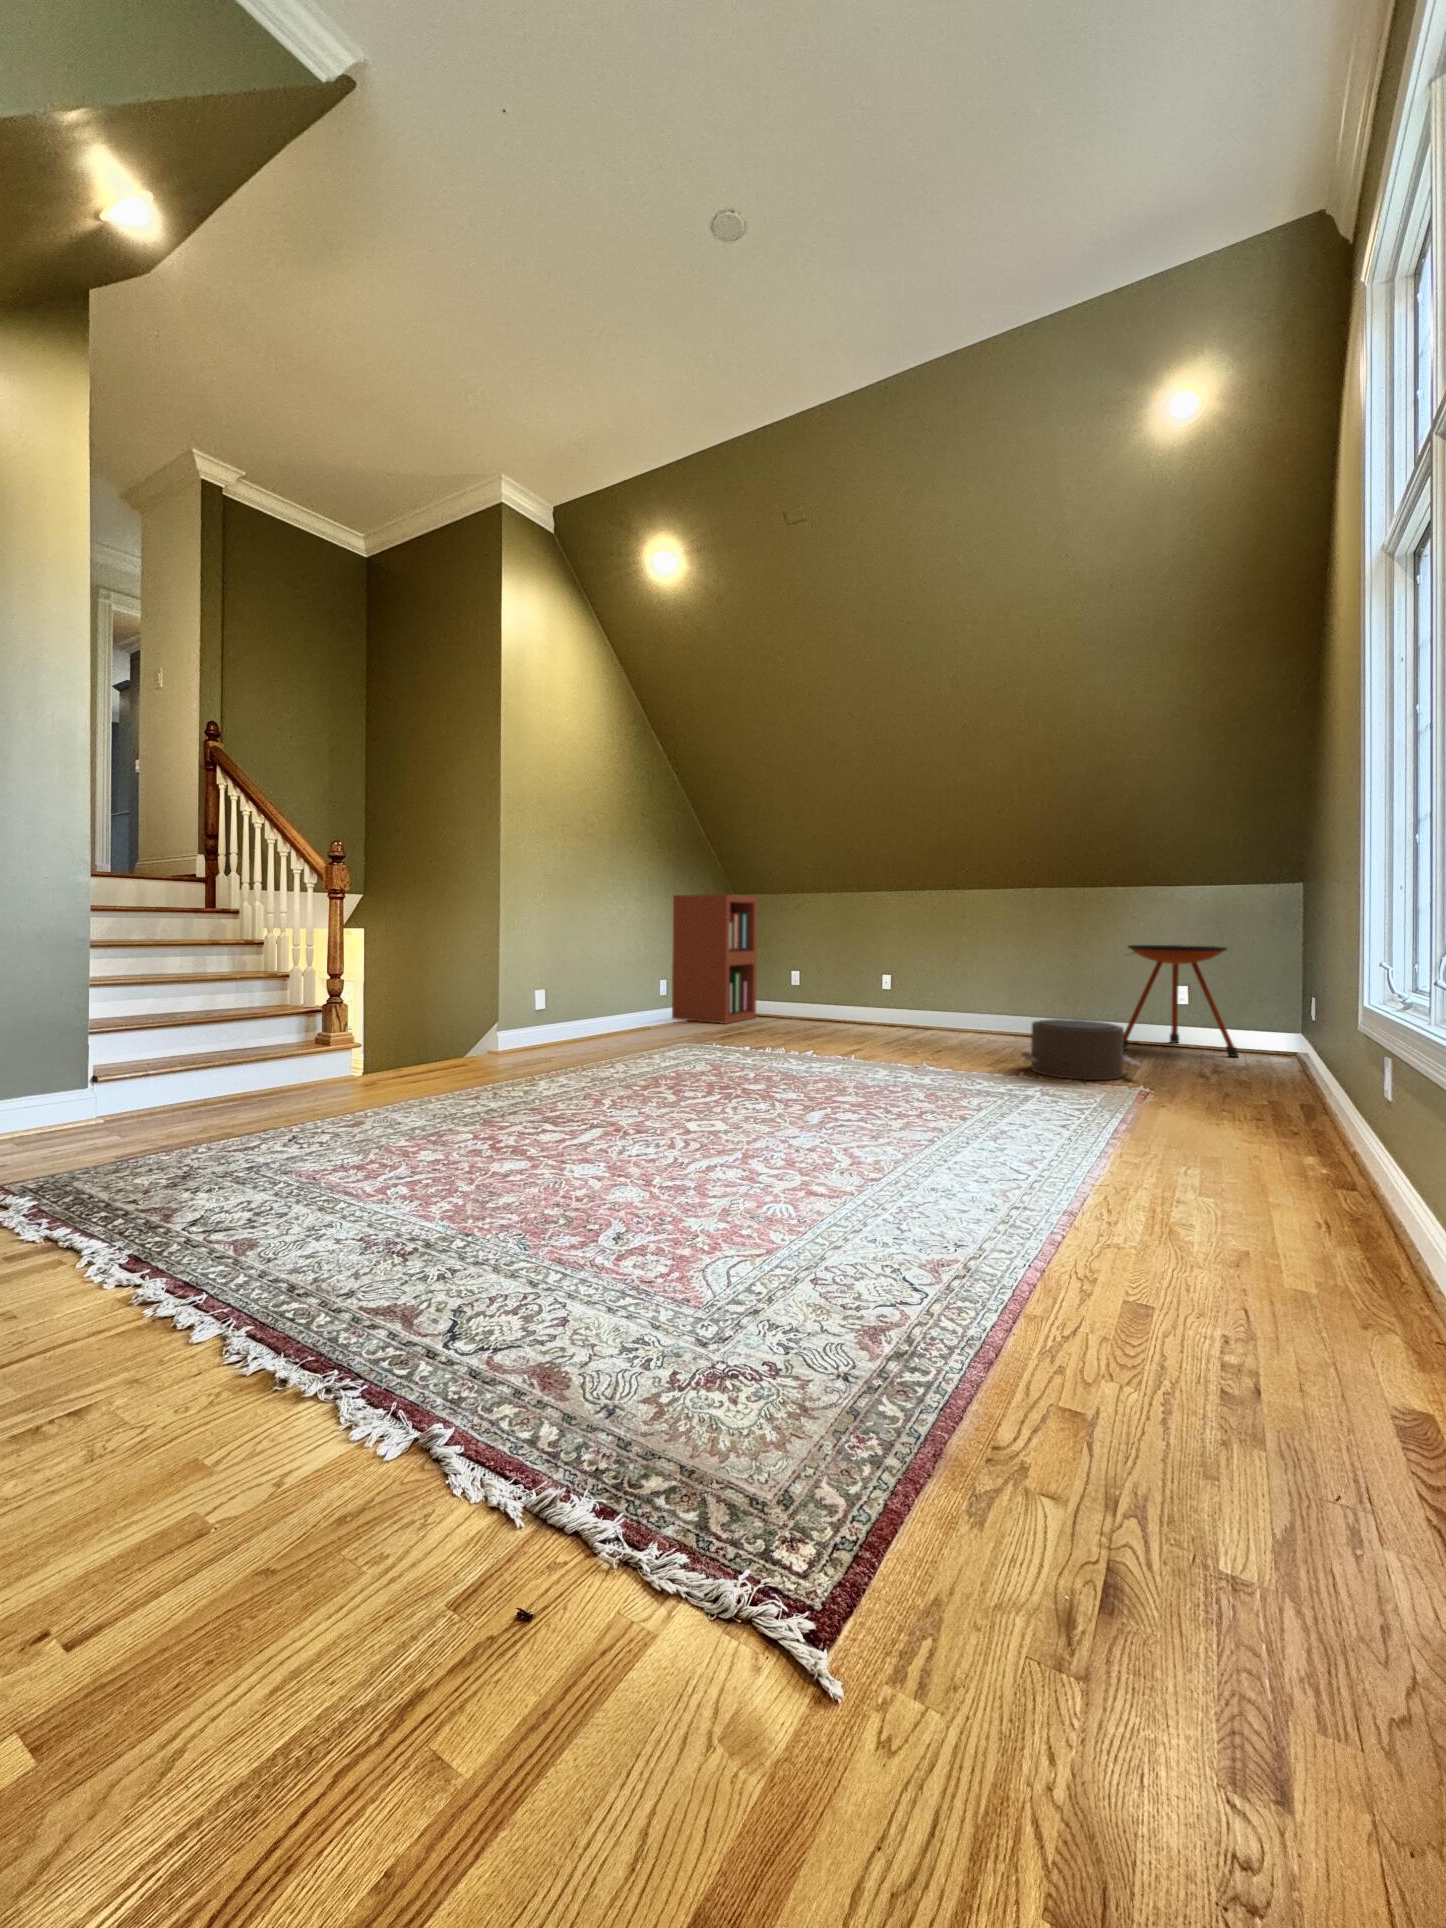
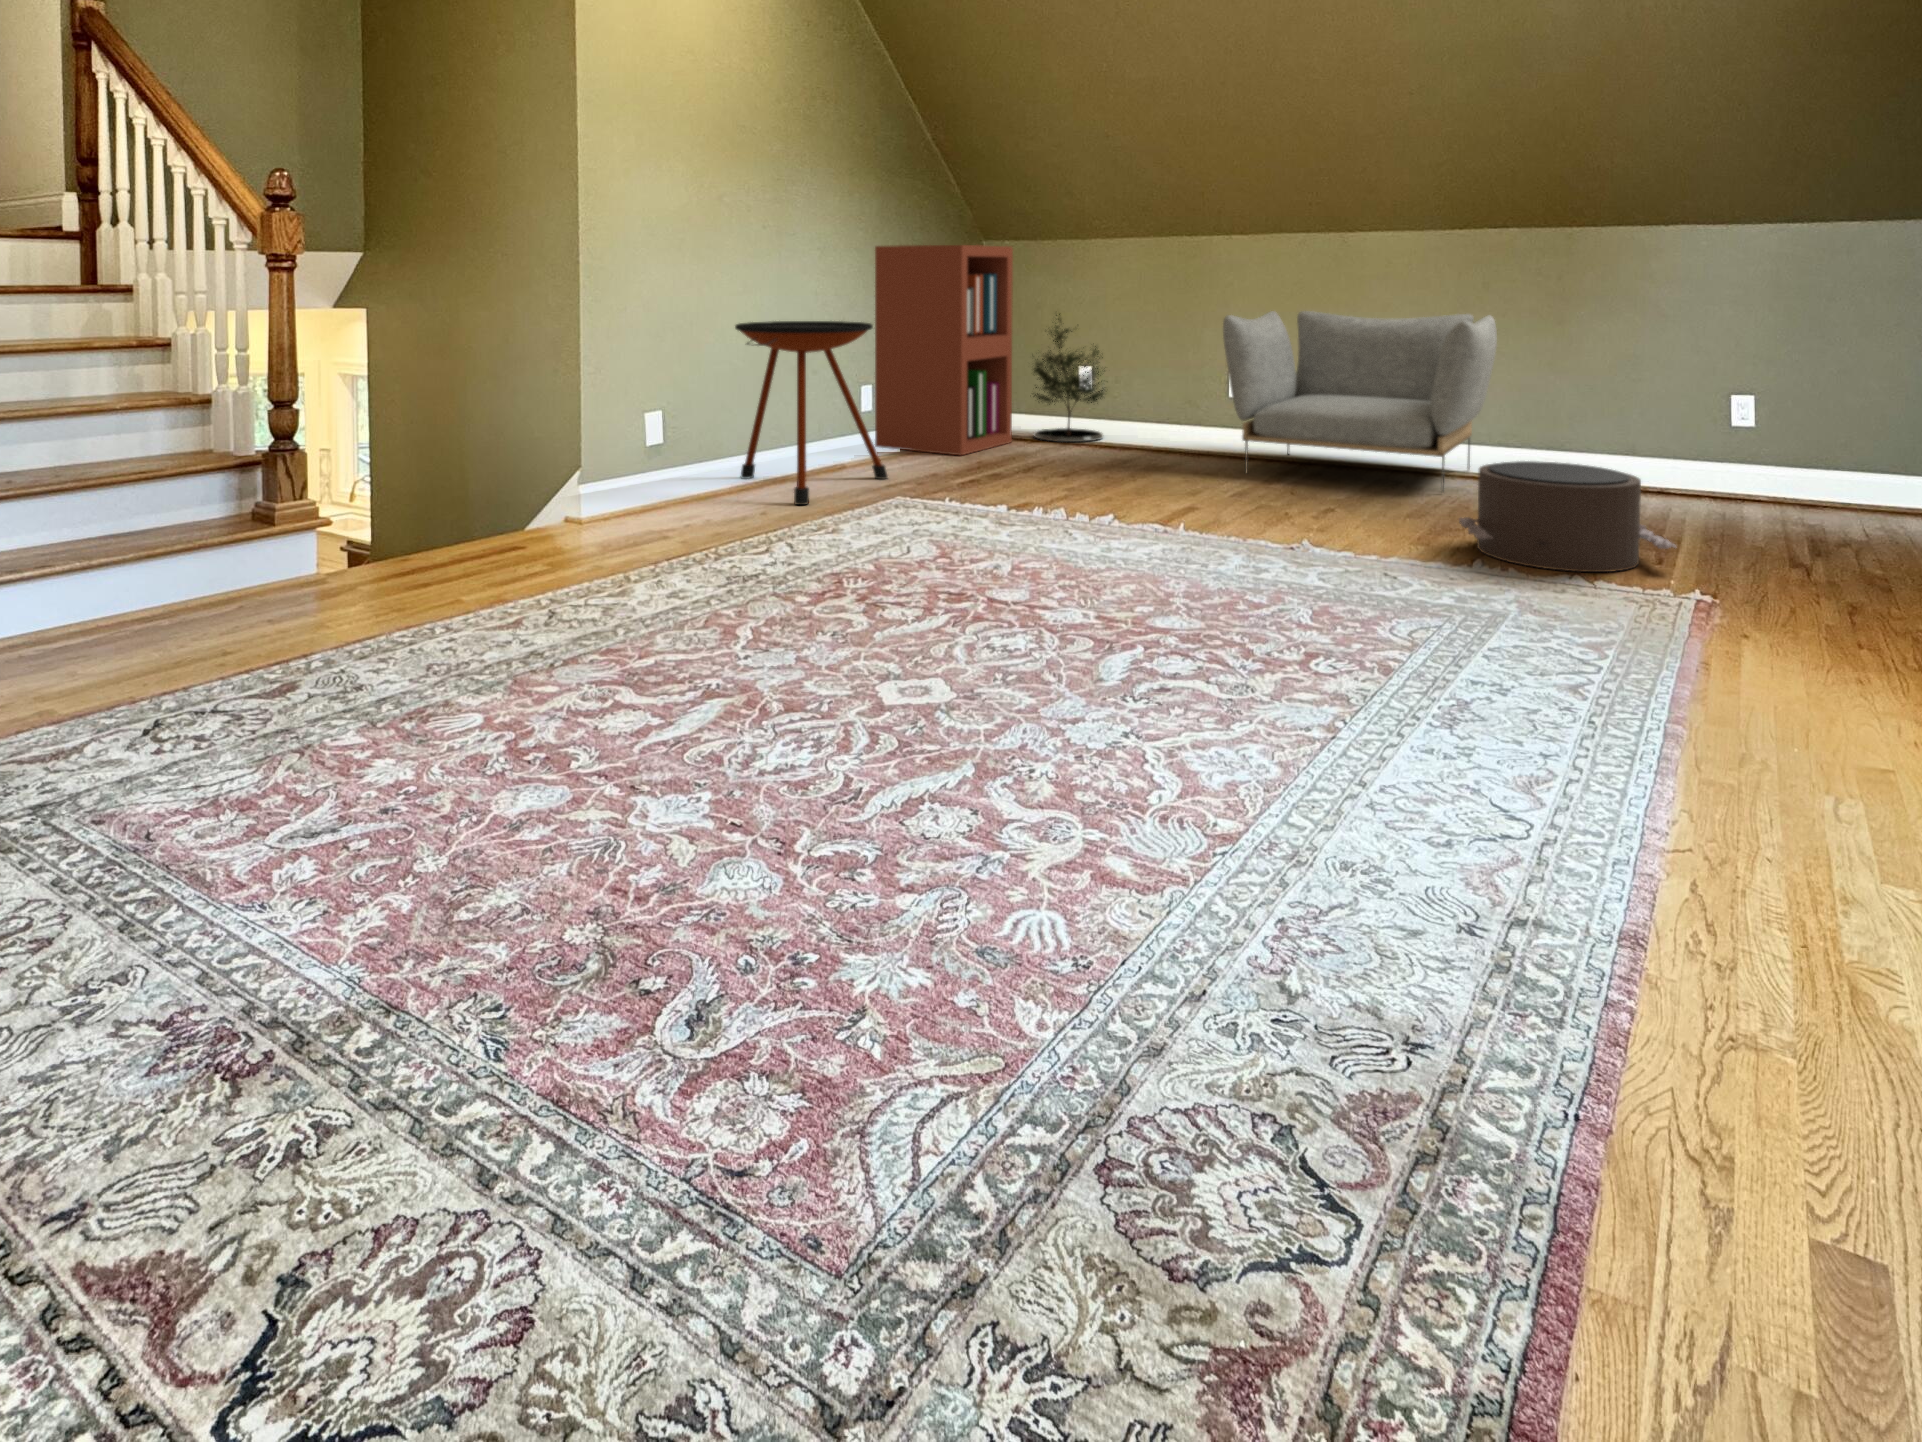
potted tree: none [766,937,817,1018] -> present [1032,314,1105,442]
armchair: none [885,937,1050,1044] -> present [1223,311,1497,492]
side table: present [1123,945,1238,1057] -> present [735,321,888,505]

